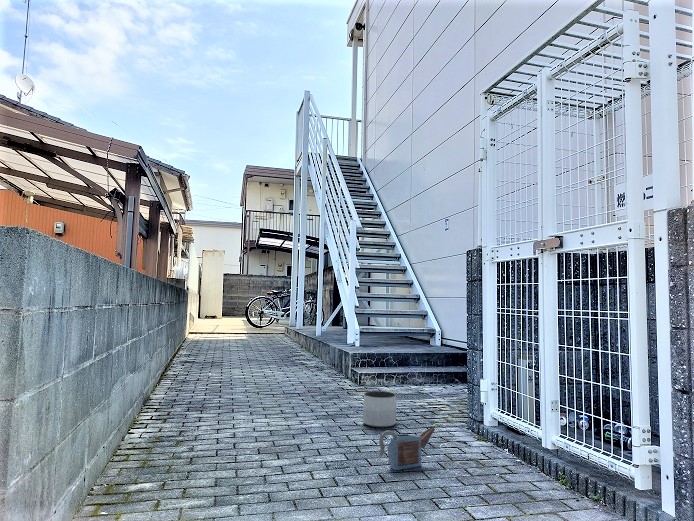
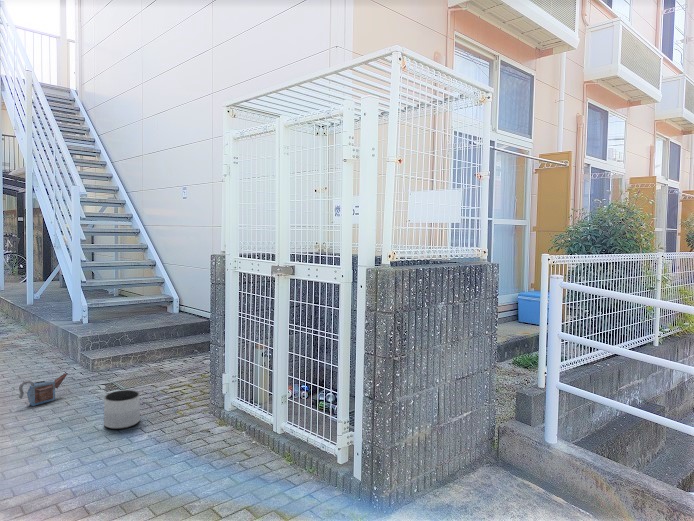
watering can: present [378,427,435,470] -> present [19,373,67,406]

